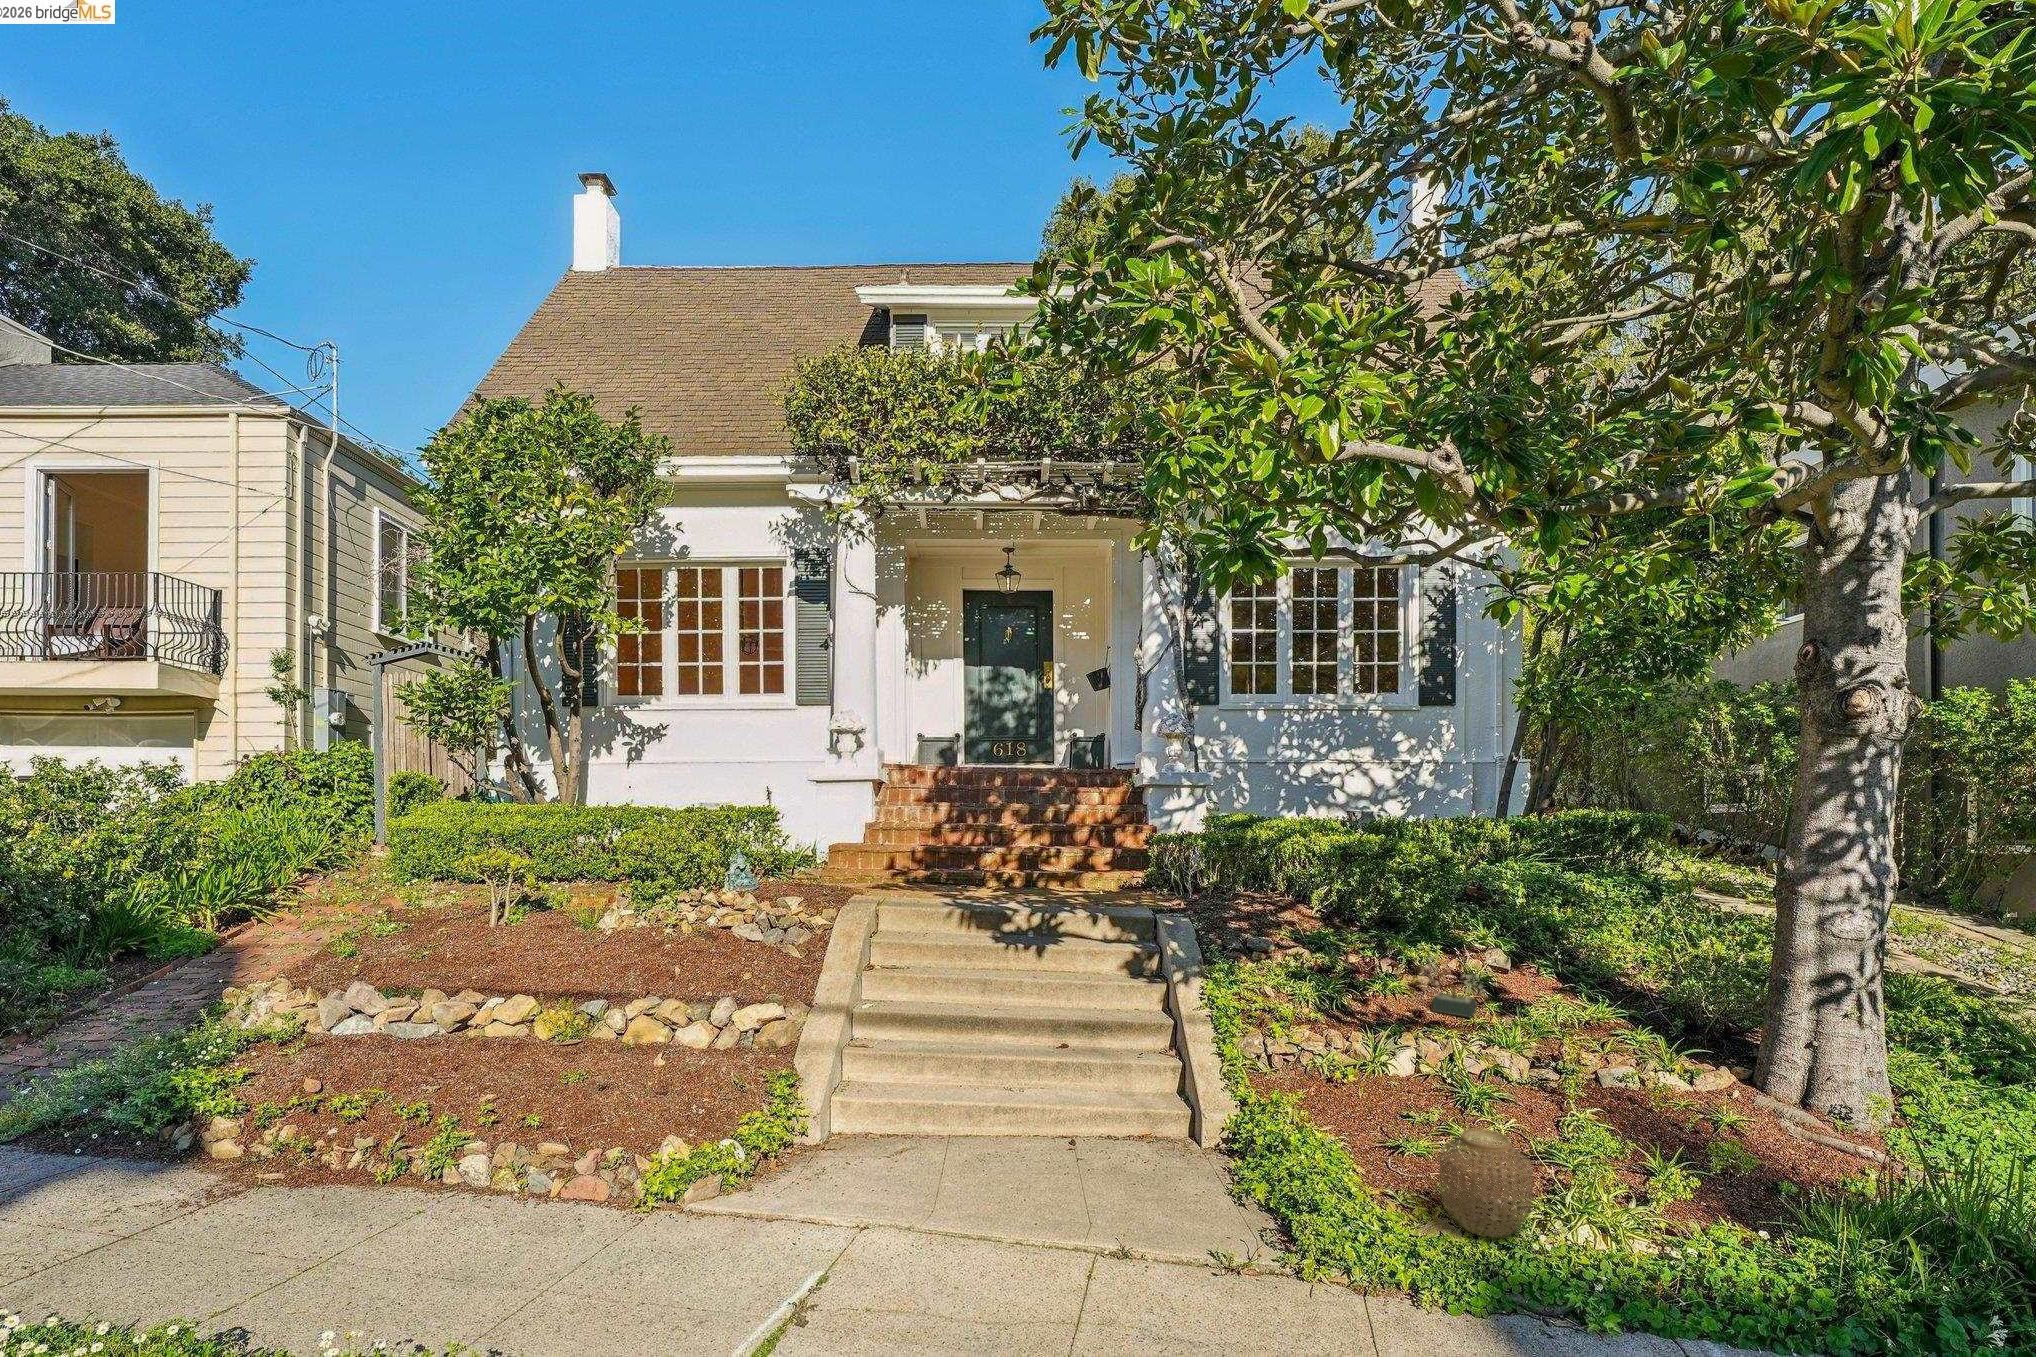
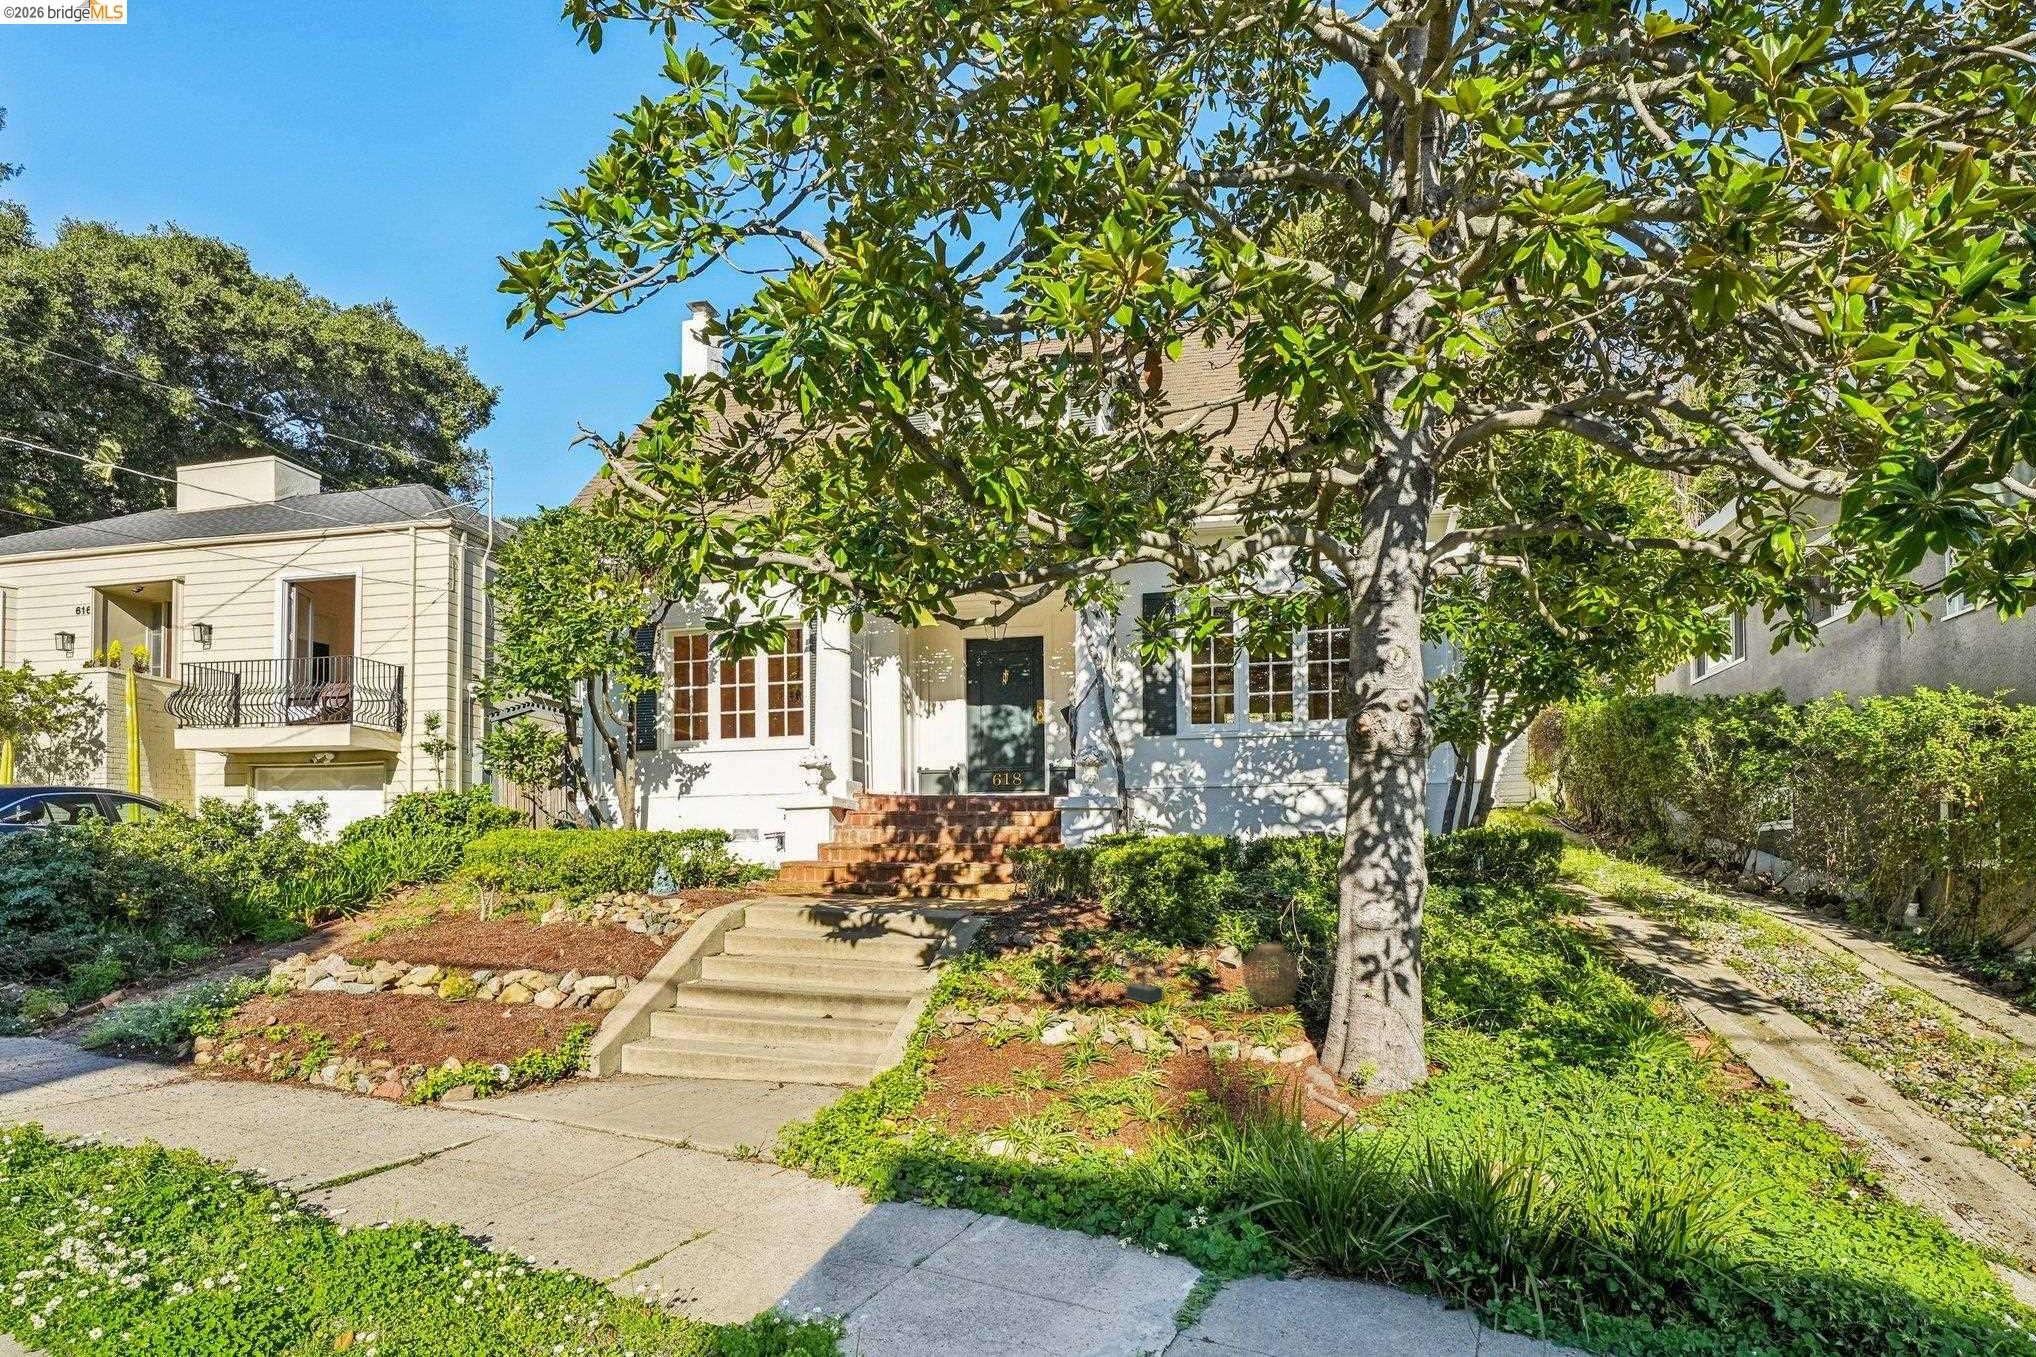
woven basket: present [1439,1128,1533,1238] -> present [1243,943,1298,1006]

